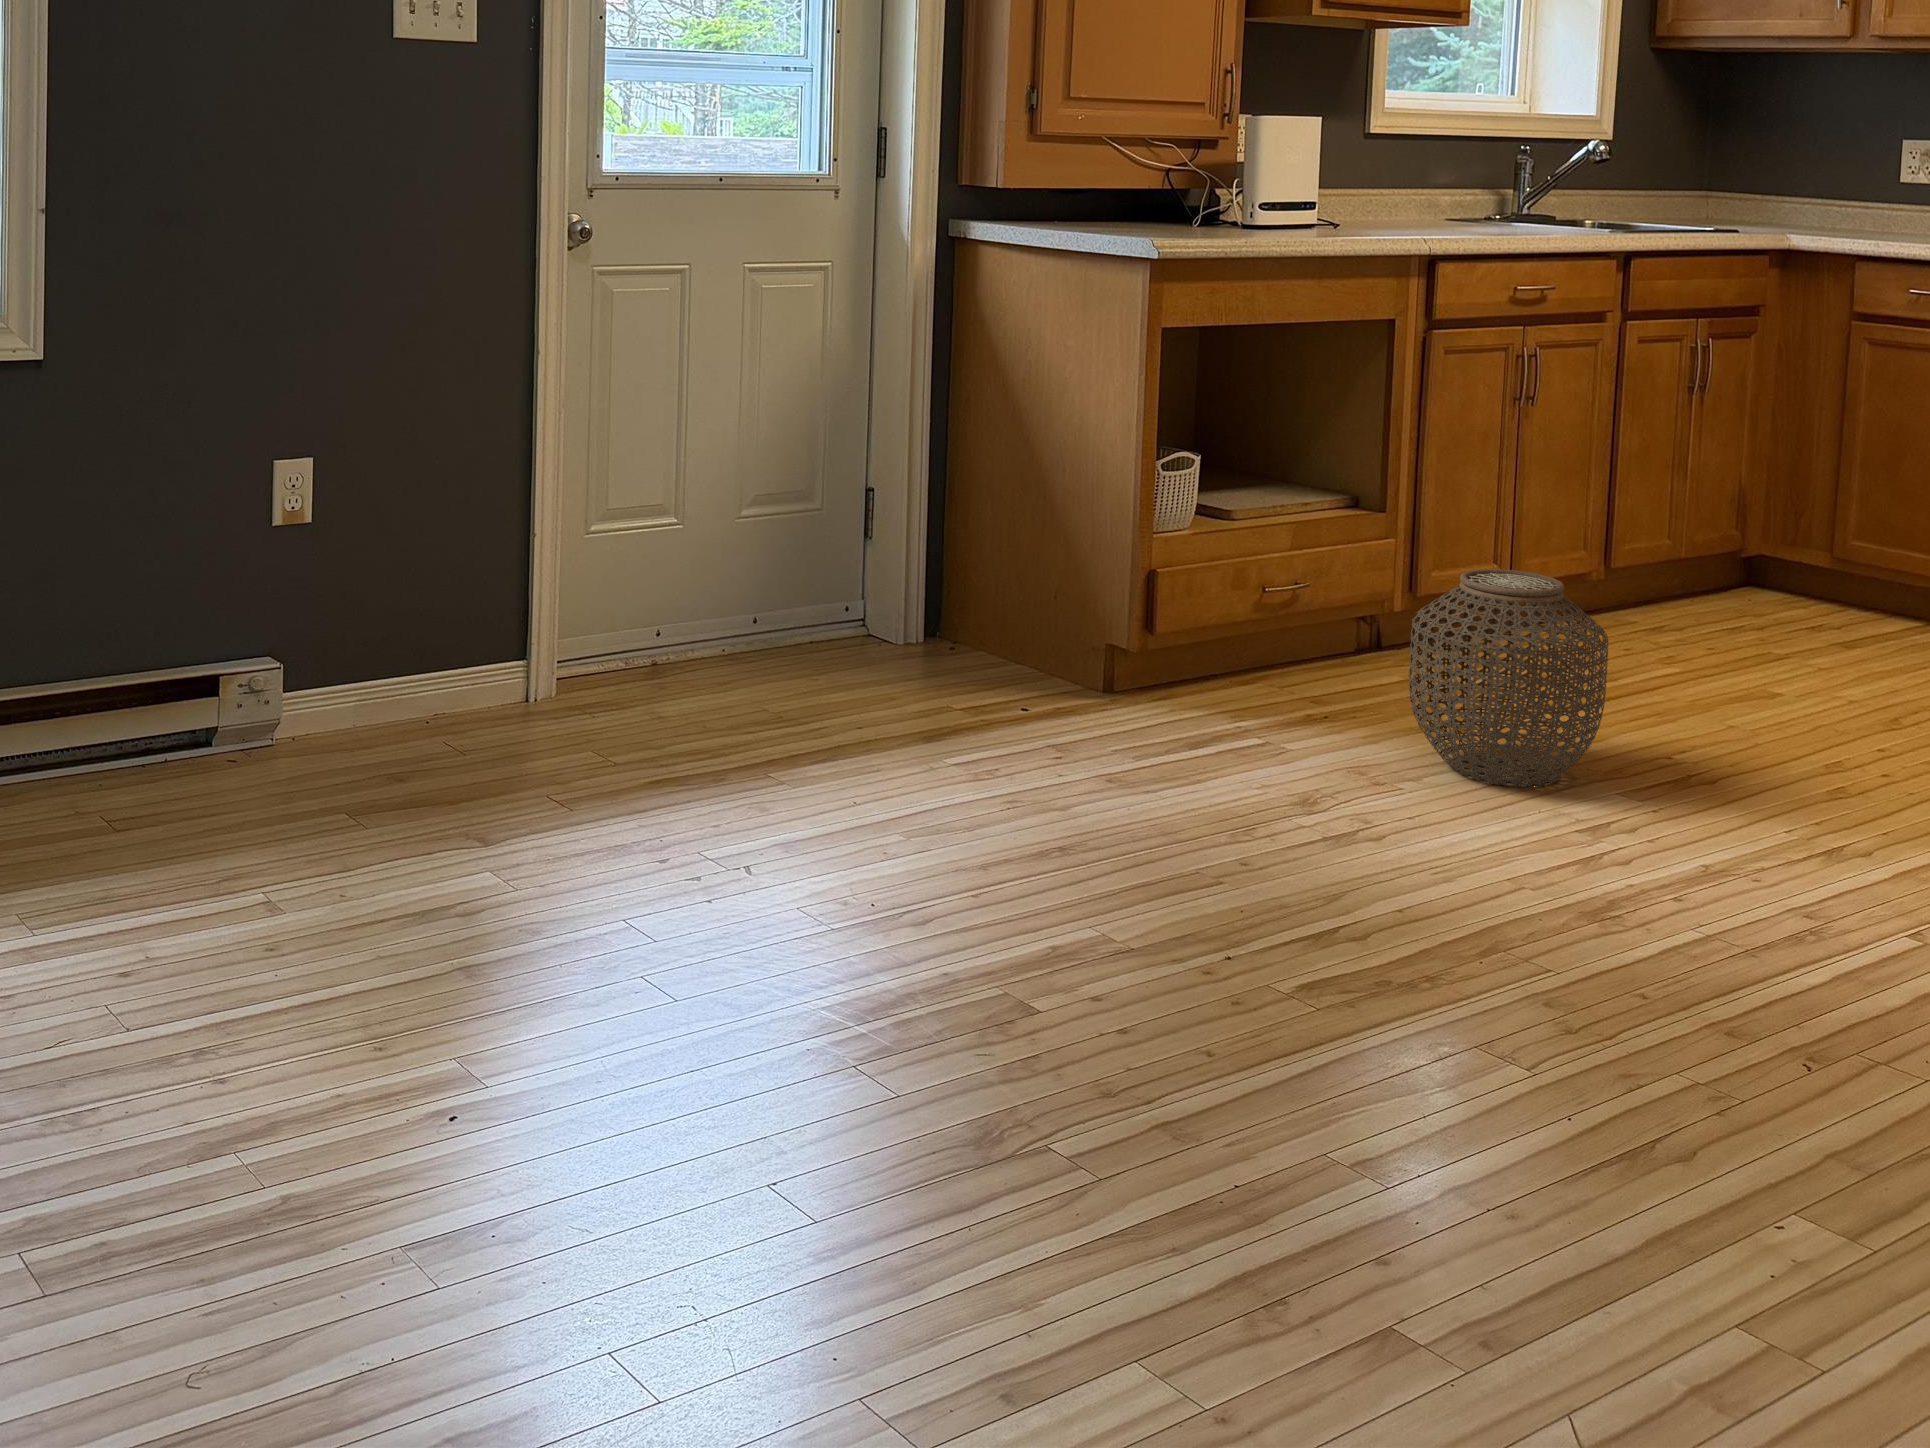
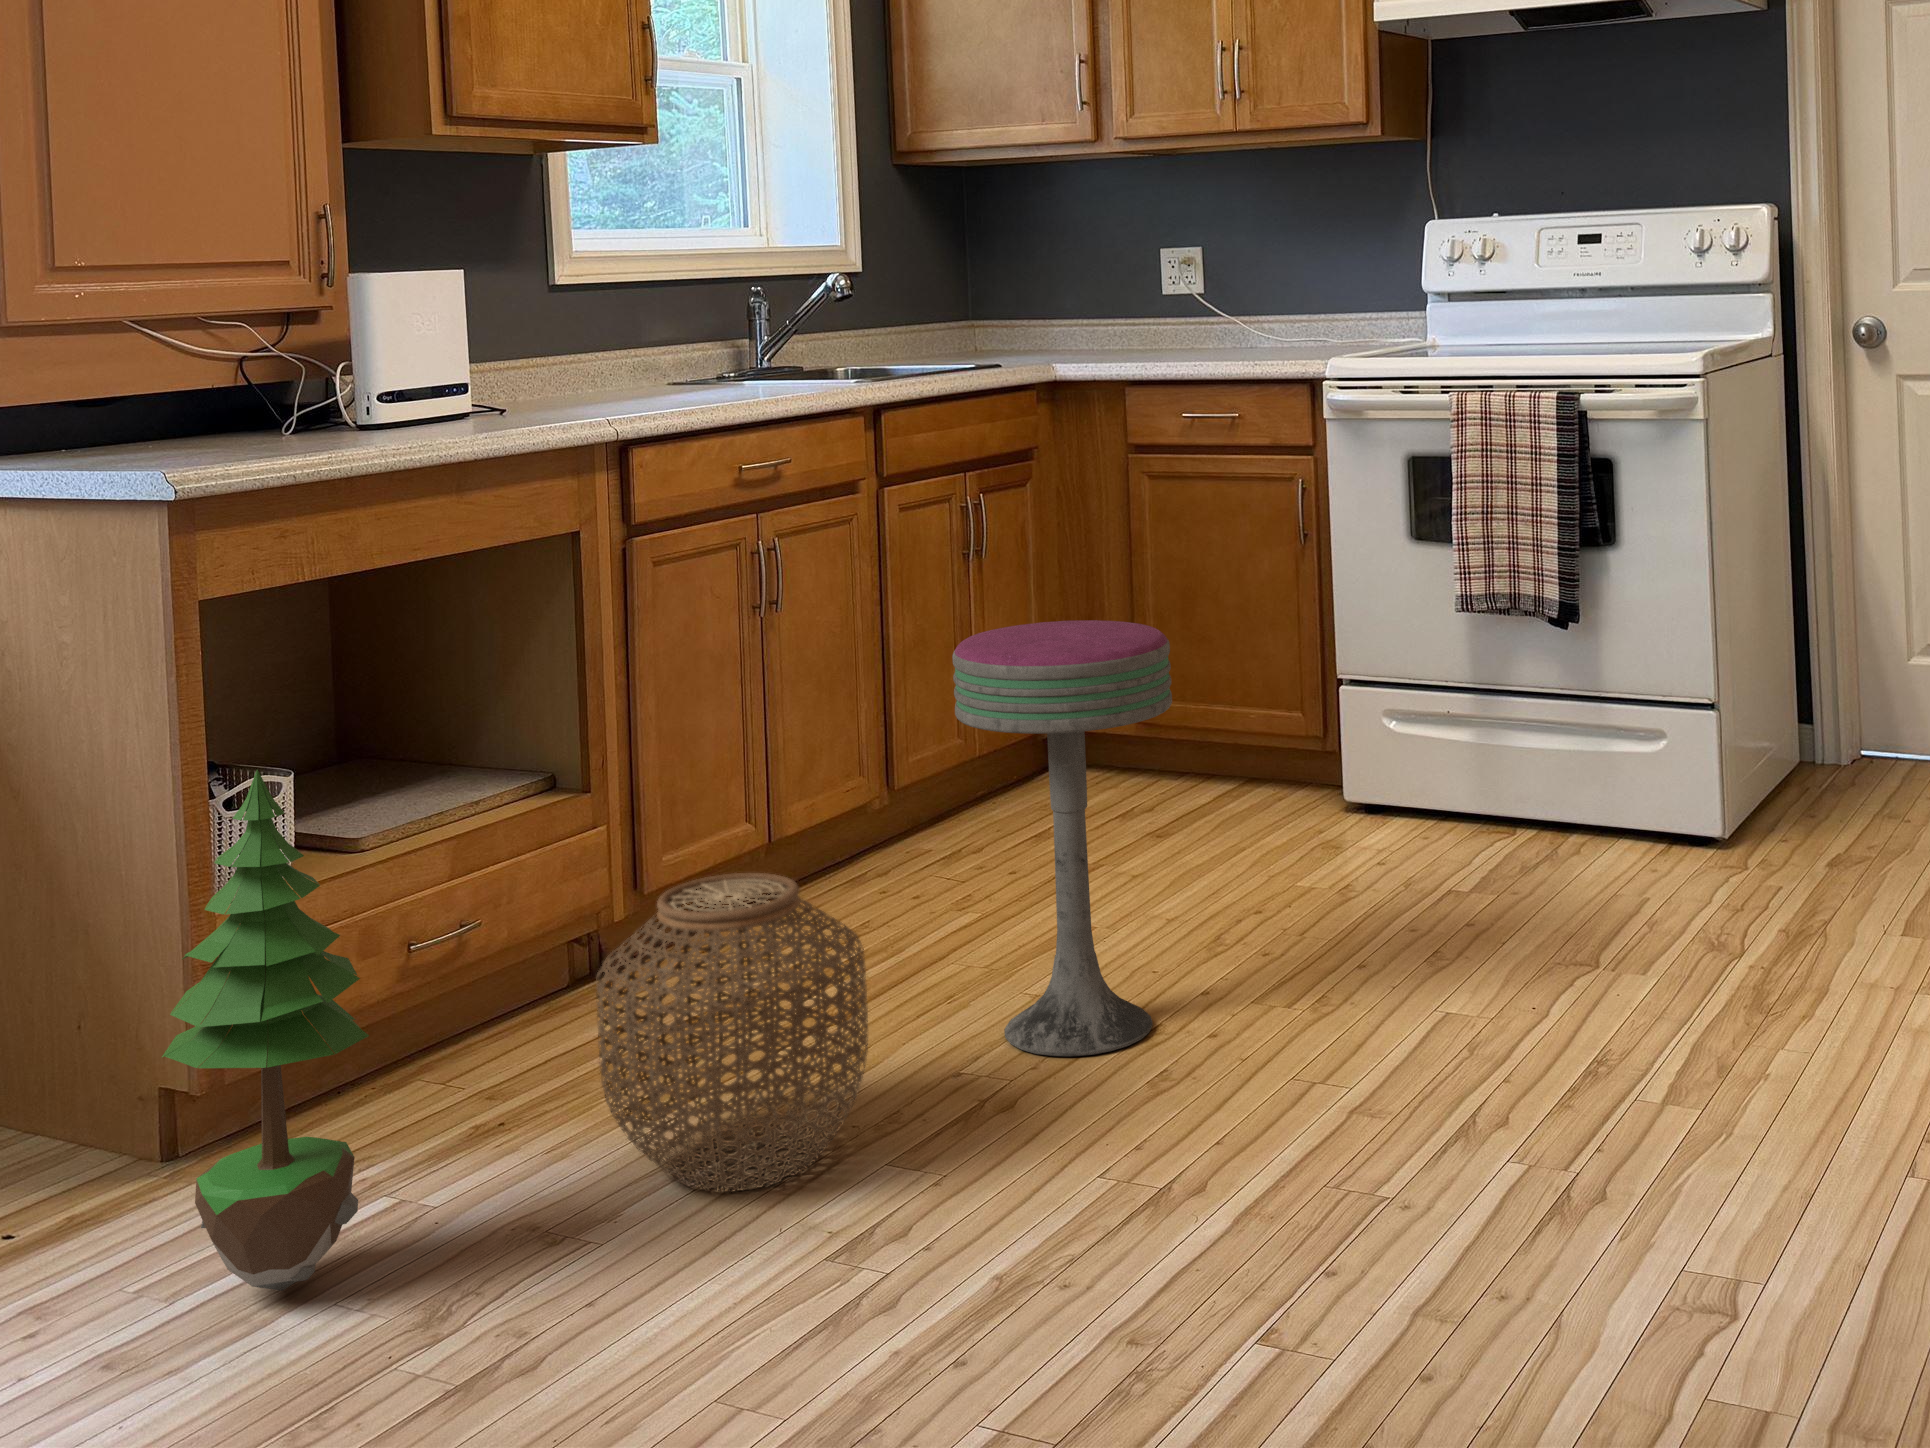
bar stool: none [1692,432,1881,768] -> present [952,620,1172,1056]
potted tree: none [1149,434,1272,770] -> present [162,770,369,1291]

